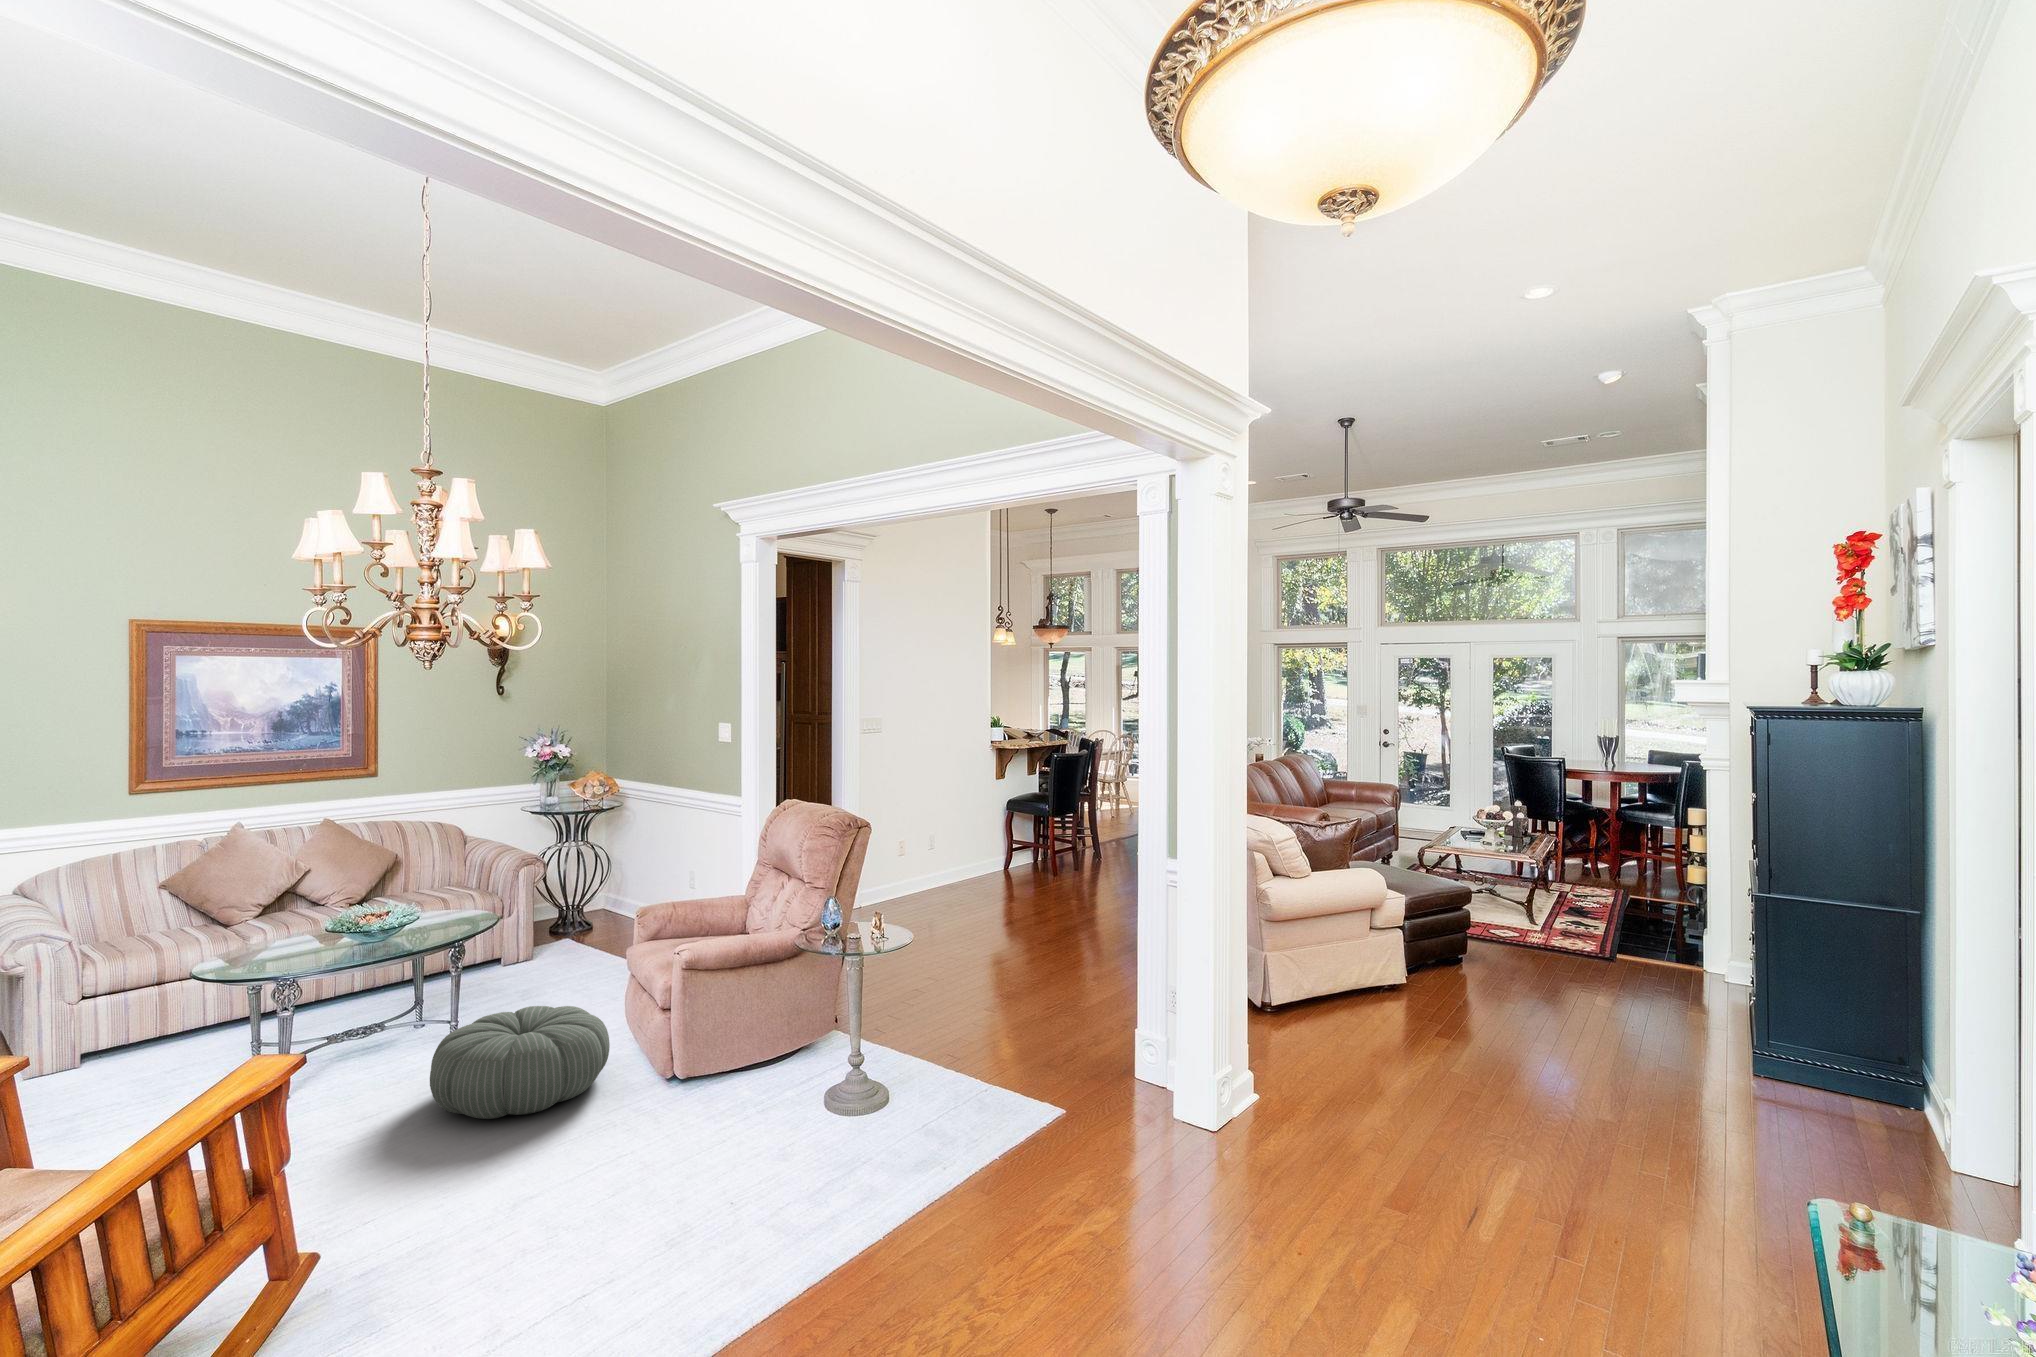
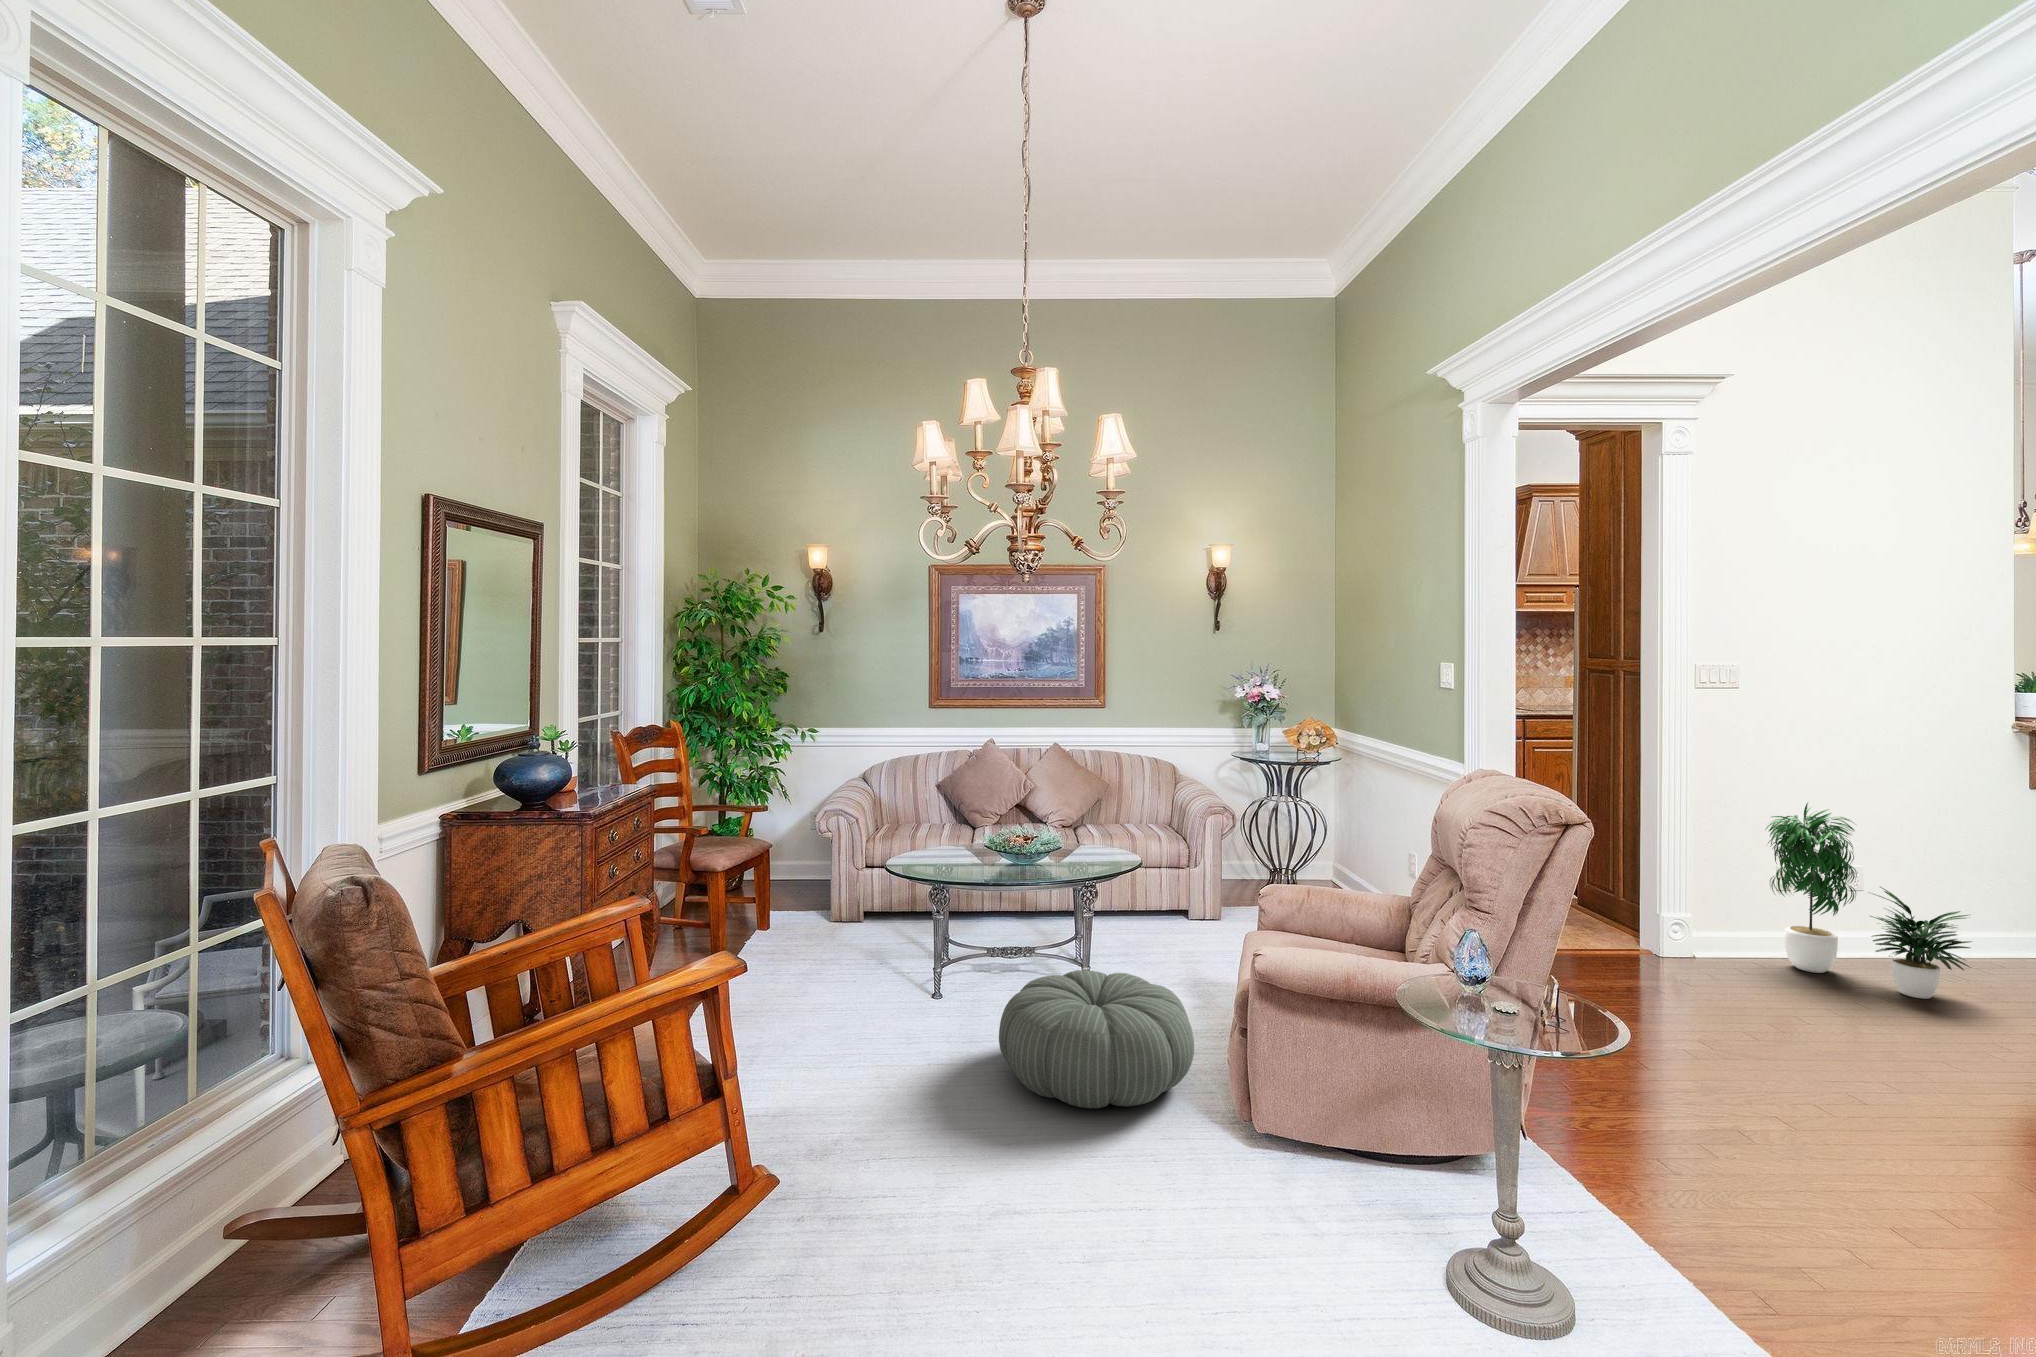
potted plant: none [895,800,984,904] -> present [1765,803,1972,999]

